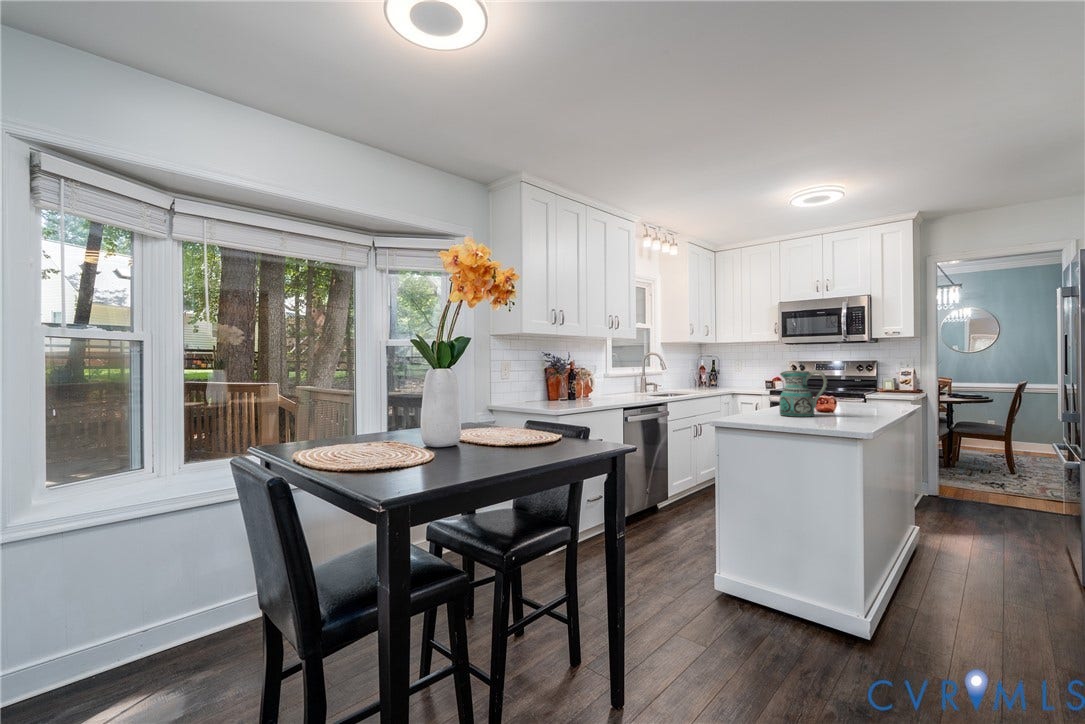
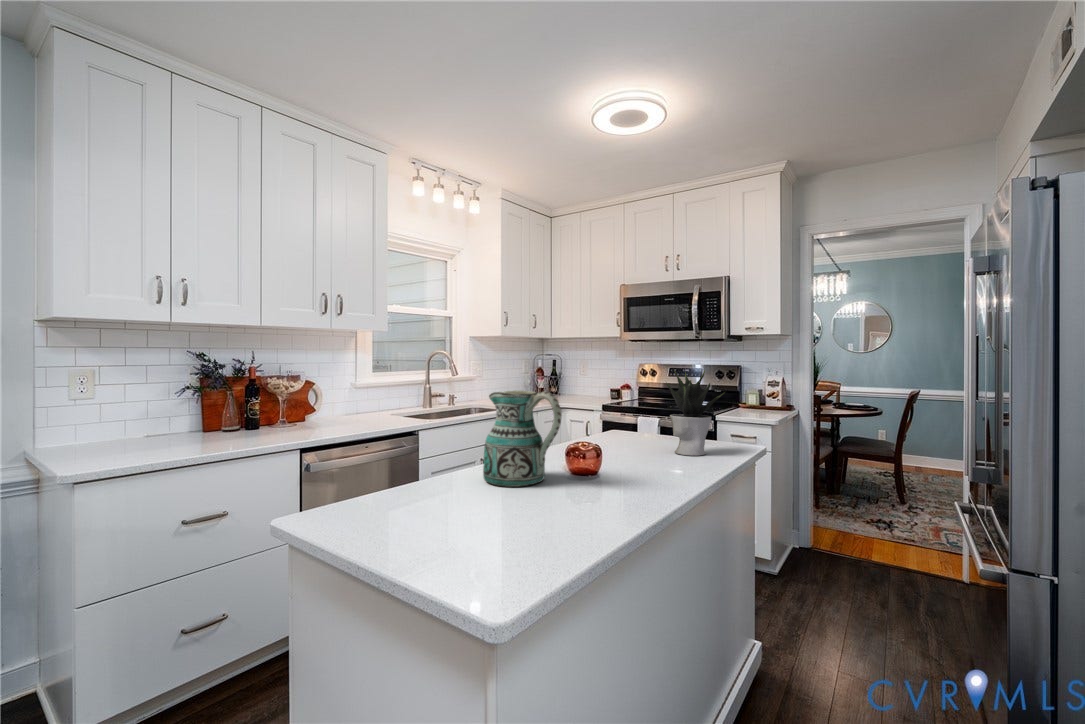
potted plant: none [858,360,898,410] -> present [667,370,723,456]

